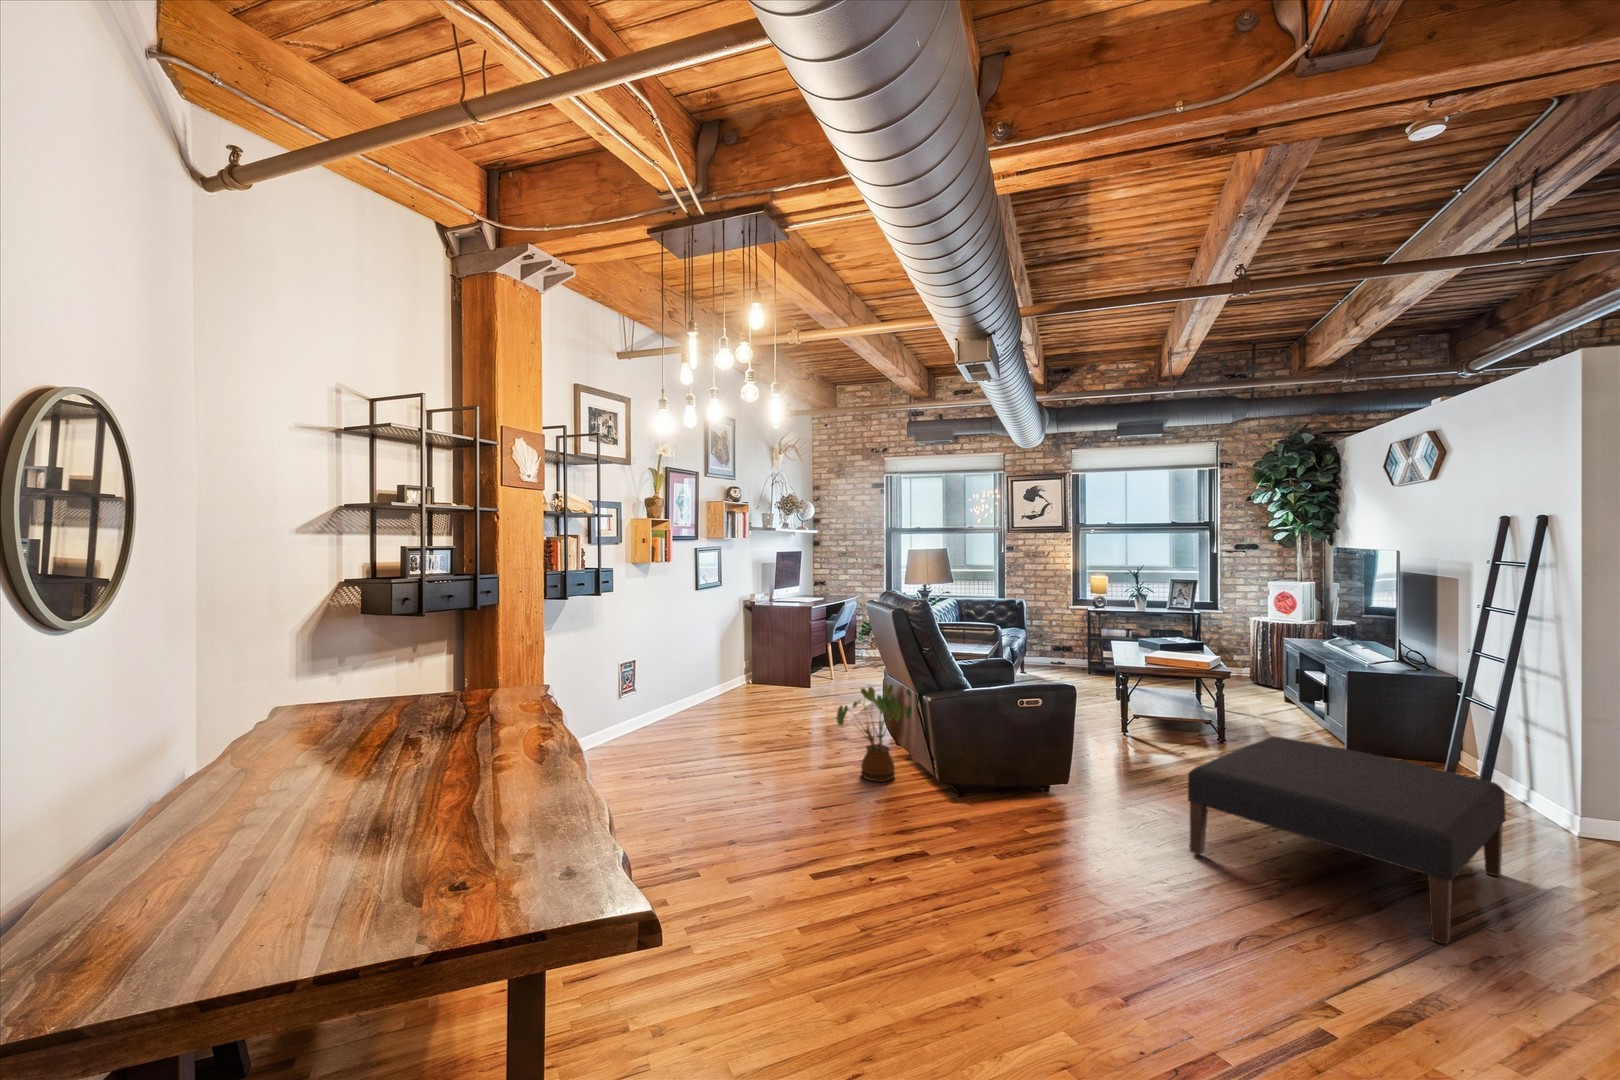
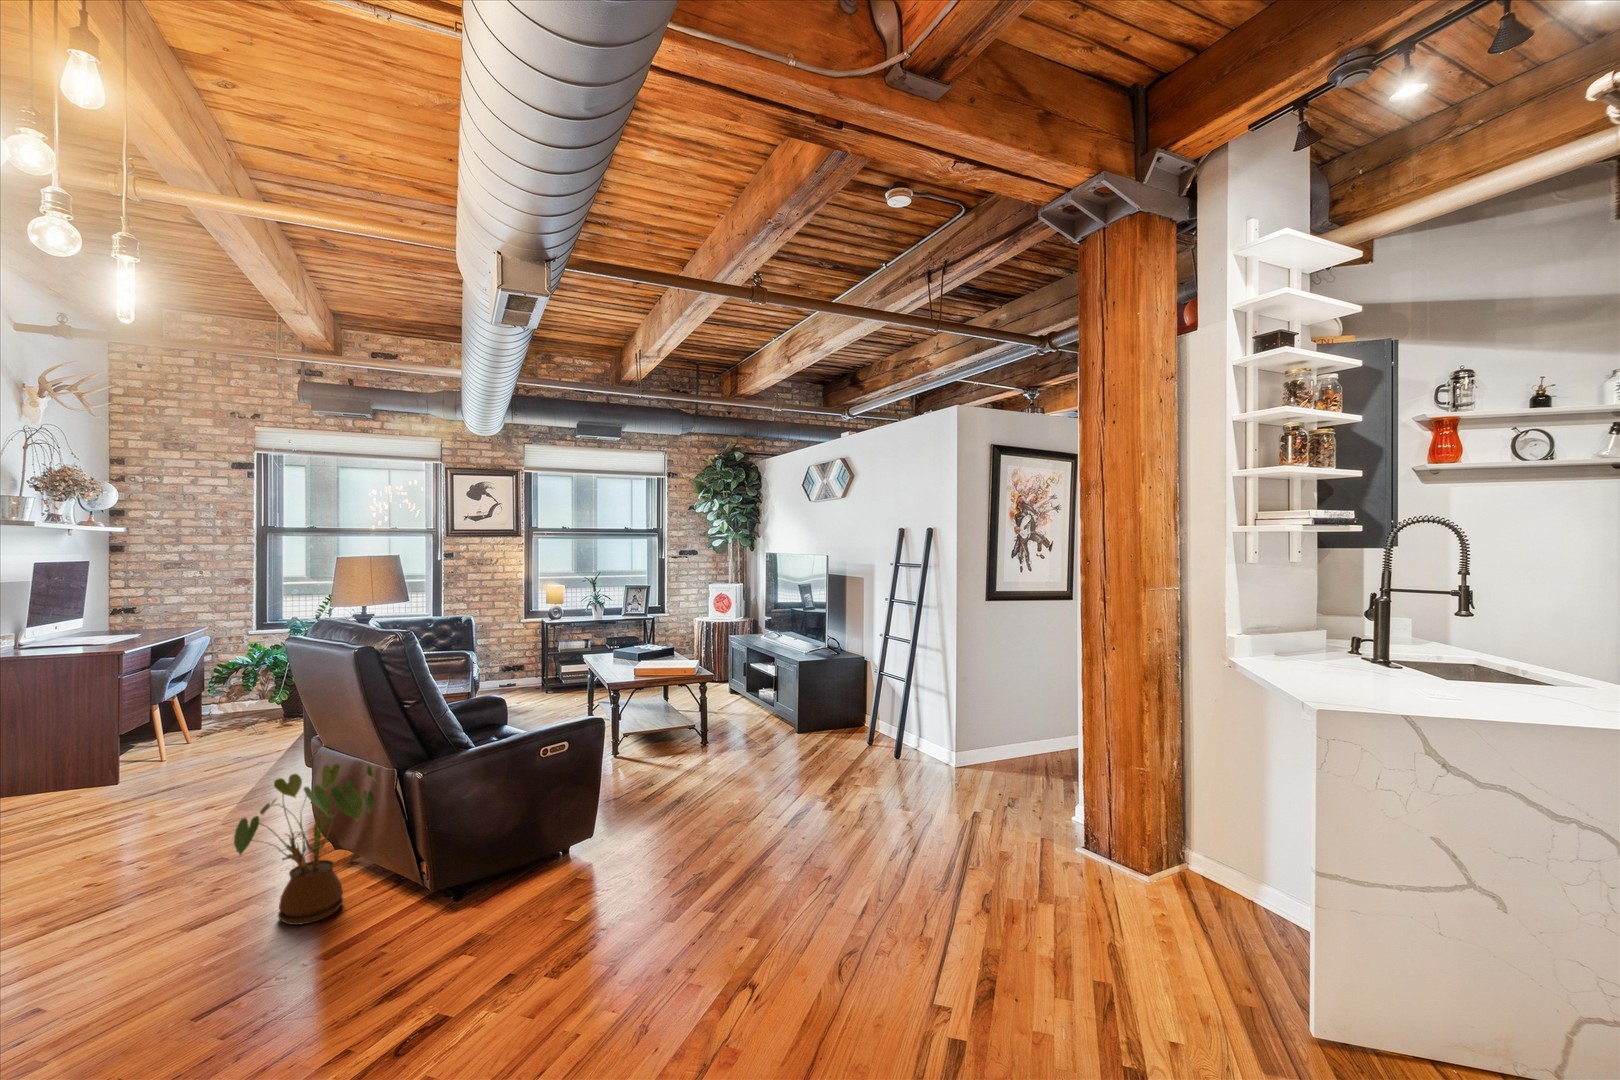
ottoman: present [1188,736,1506,944] -> none [743,734,957,892]

